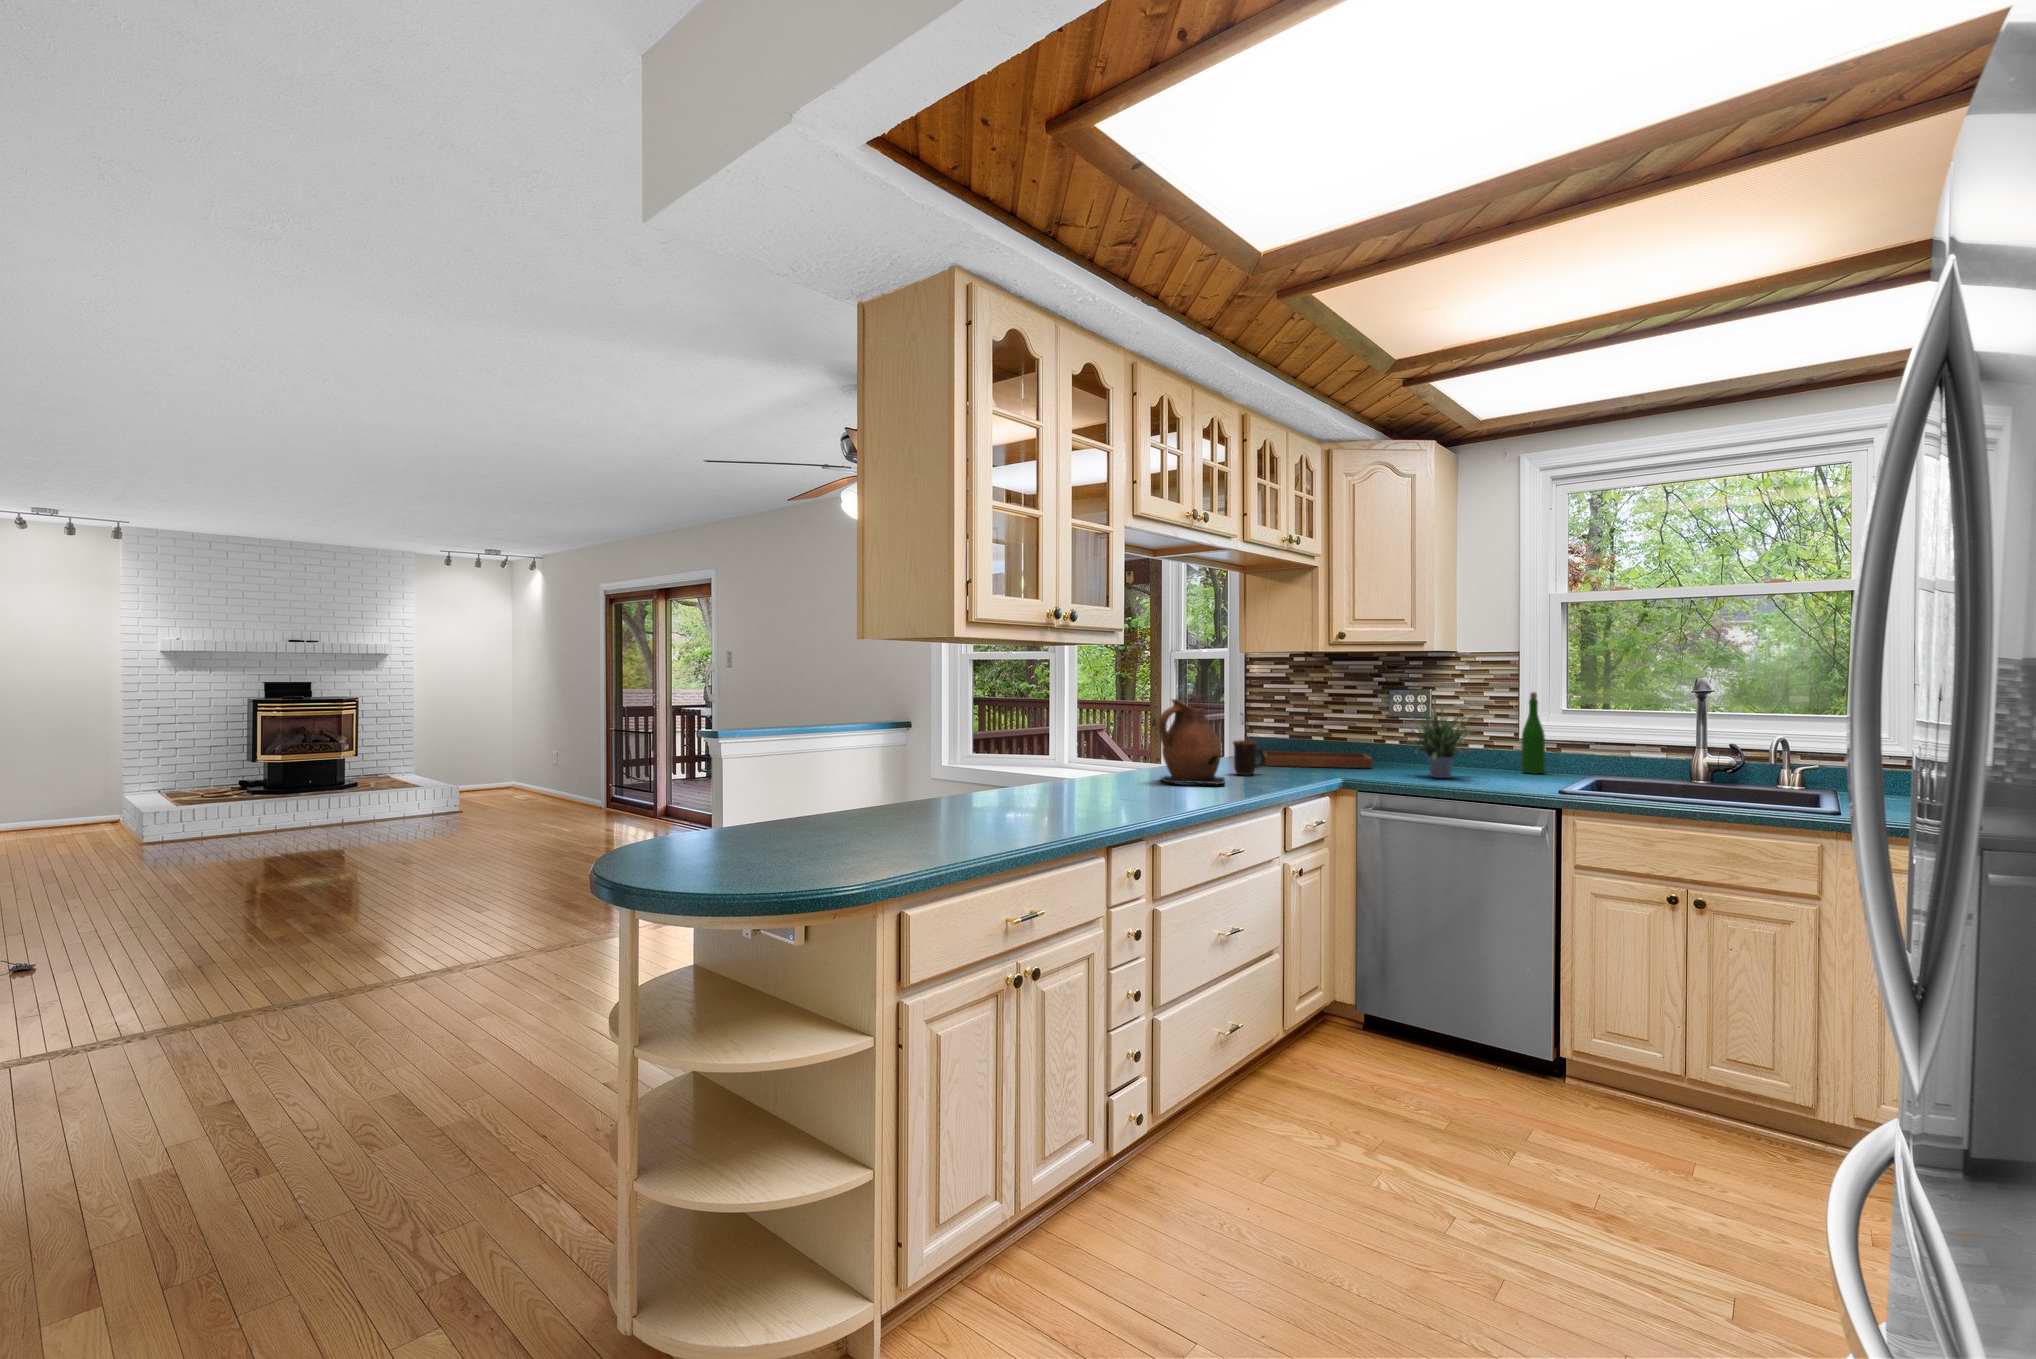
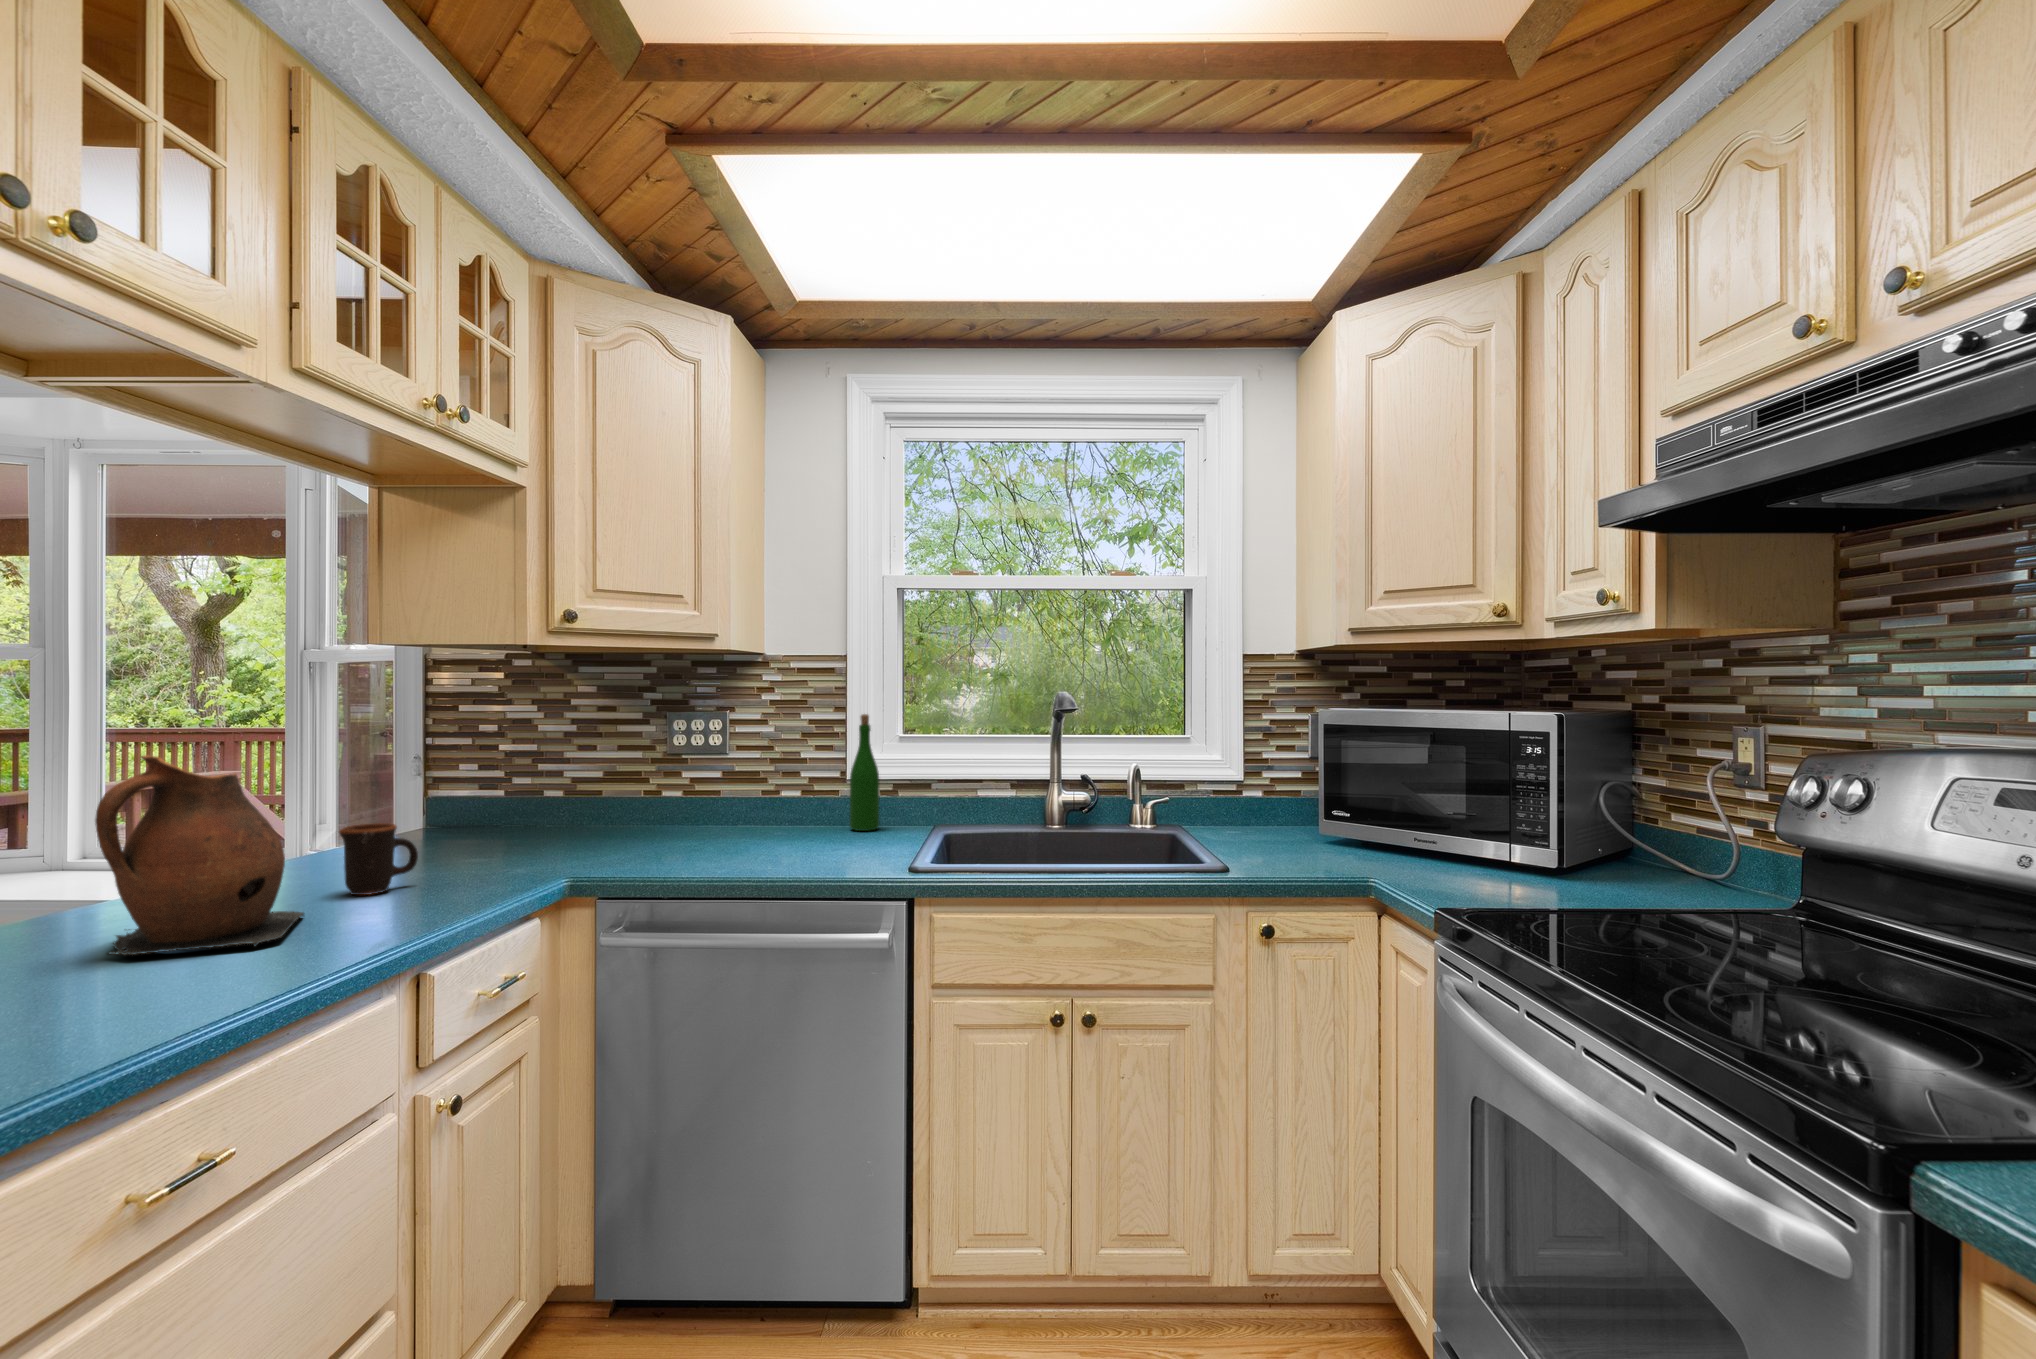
potted plant: present [1401,708,1476,778] -> none [666,712,798,858]
tray: present [1264,730,1372,768] -> none [434,783,632,858]

